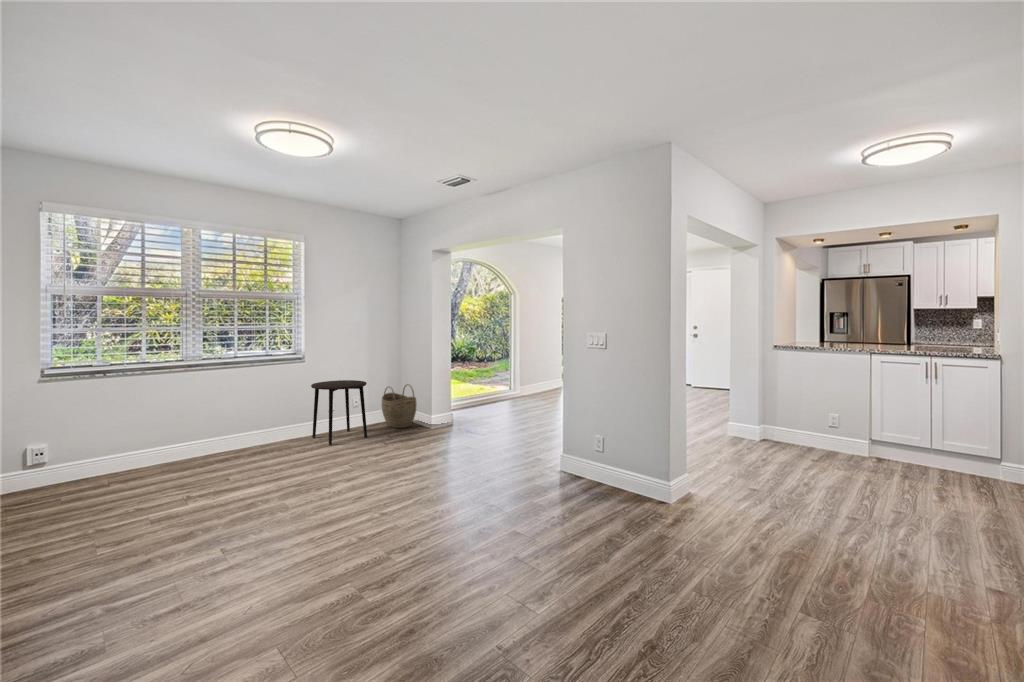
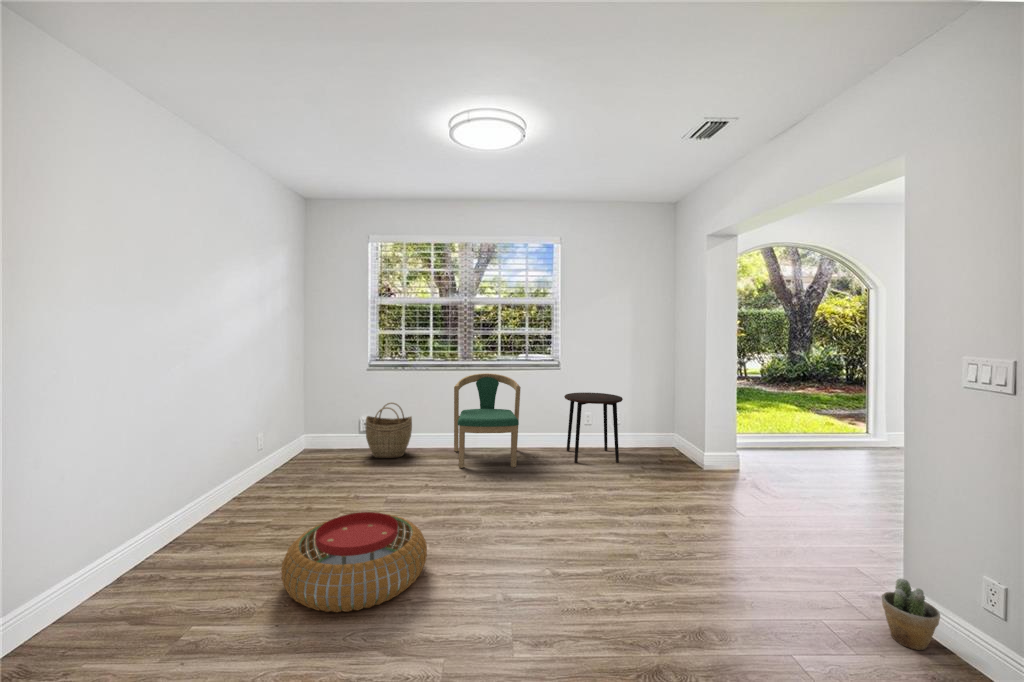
dining chair: none [183,372,276,474] -> present [454,373,521,468]
woven basket: present [382,384,416,428] -> present [365,403,412,458]
potted plant: none [563,451,586,483] -> present [882,579,940,650]
pouf: none [111,512,280,614] -> present [281,512,427,612]

